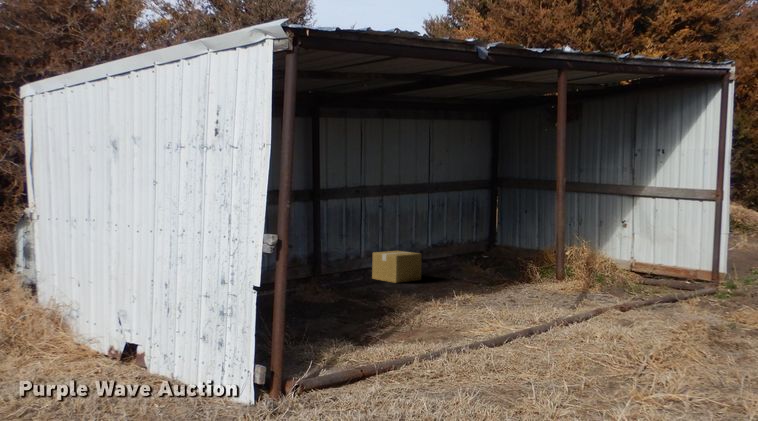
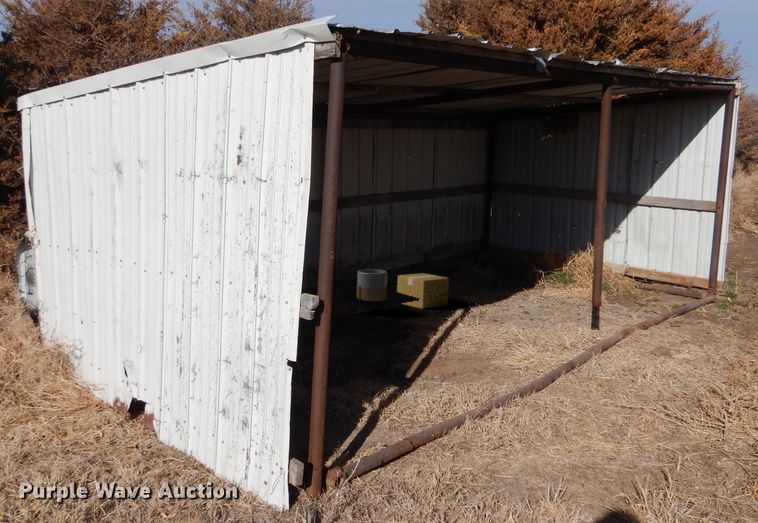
planter: none [332,246,361,287] -> present [357,269,387,313]

